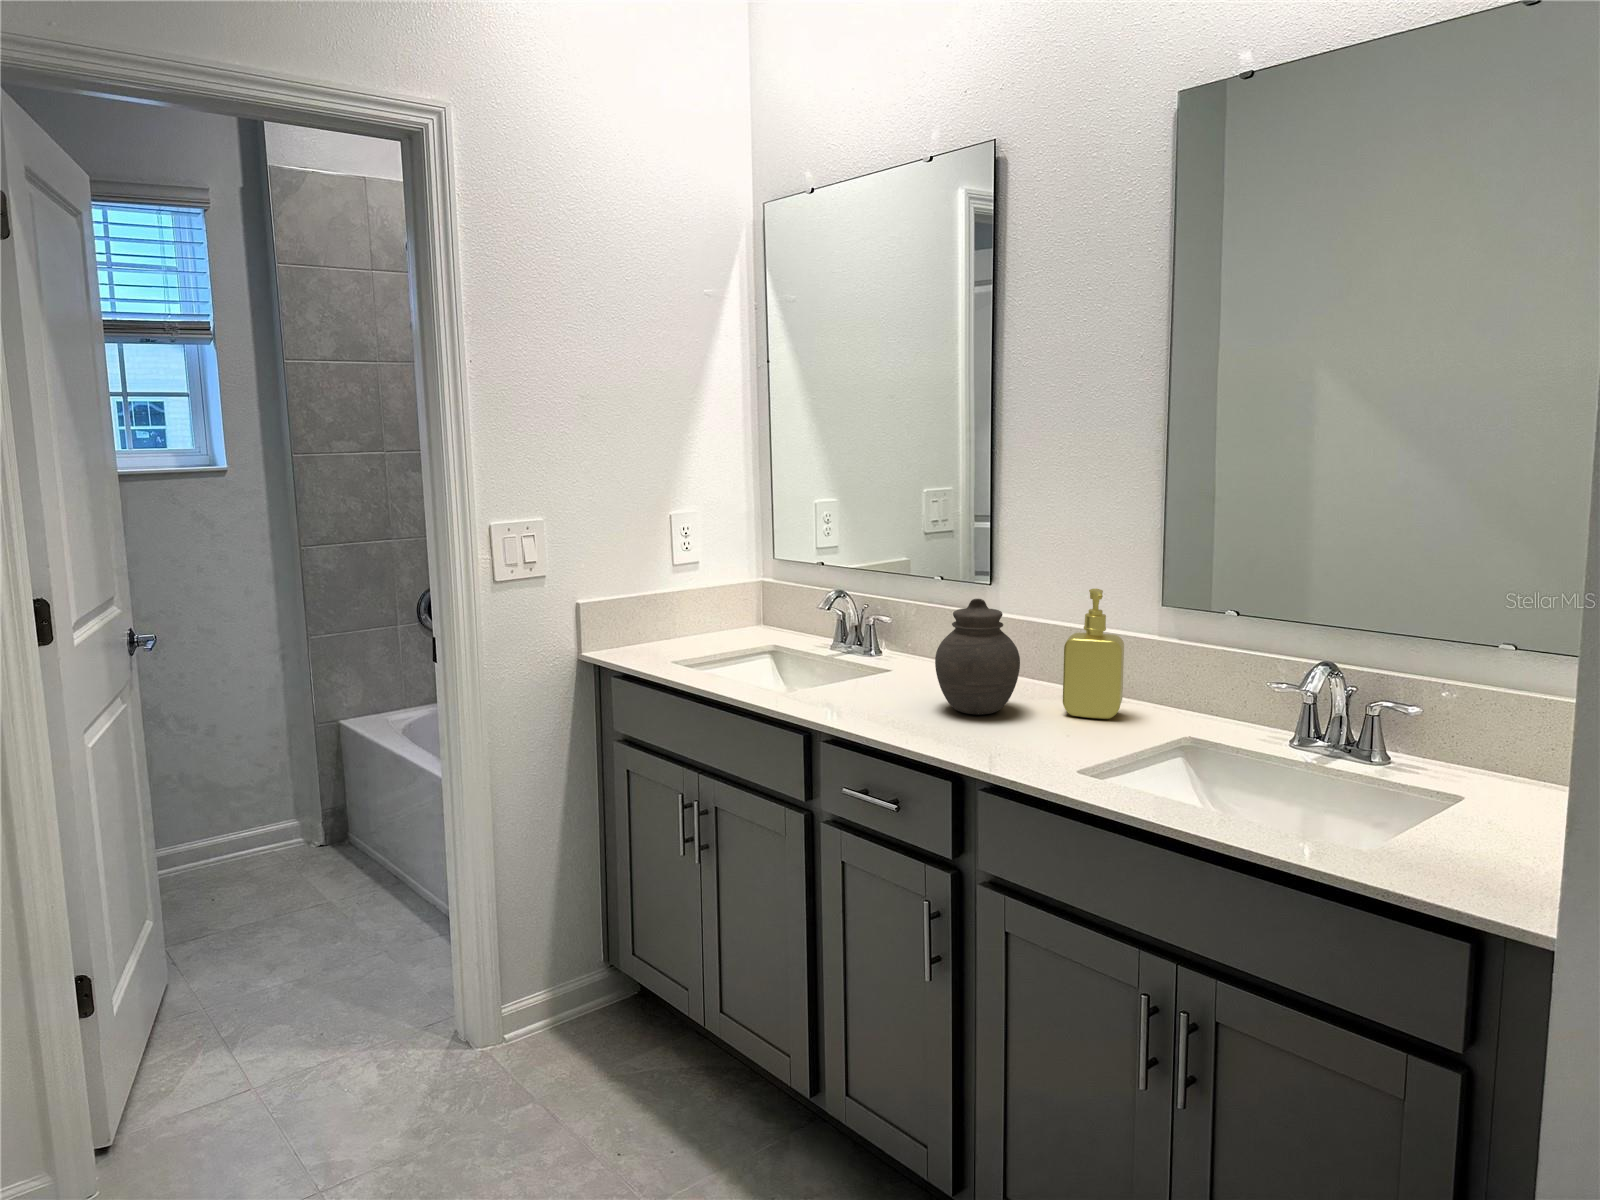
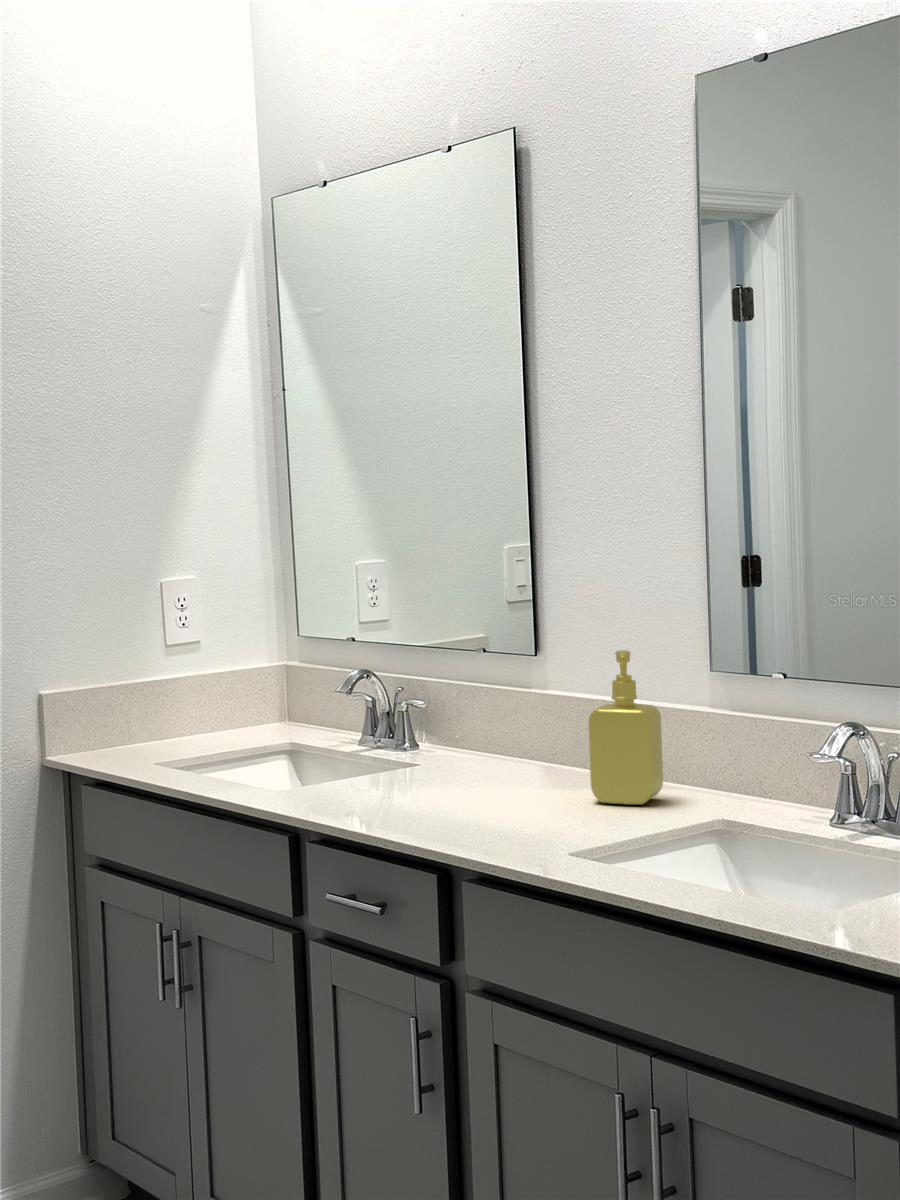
jar: present [935,599,1020,715] -> none [442,665,541,804]

